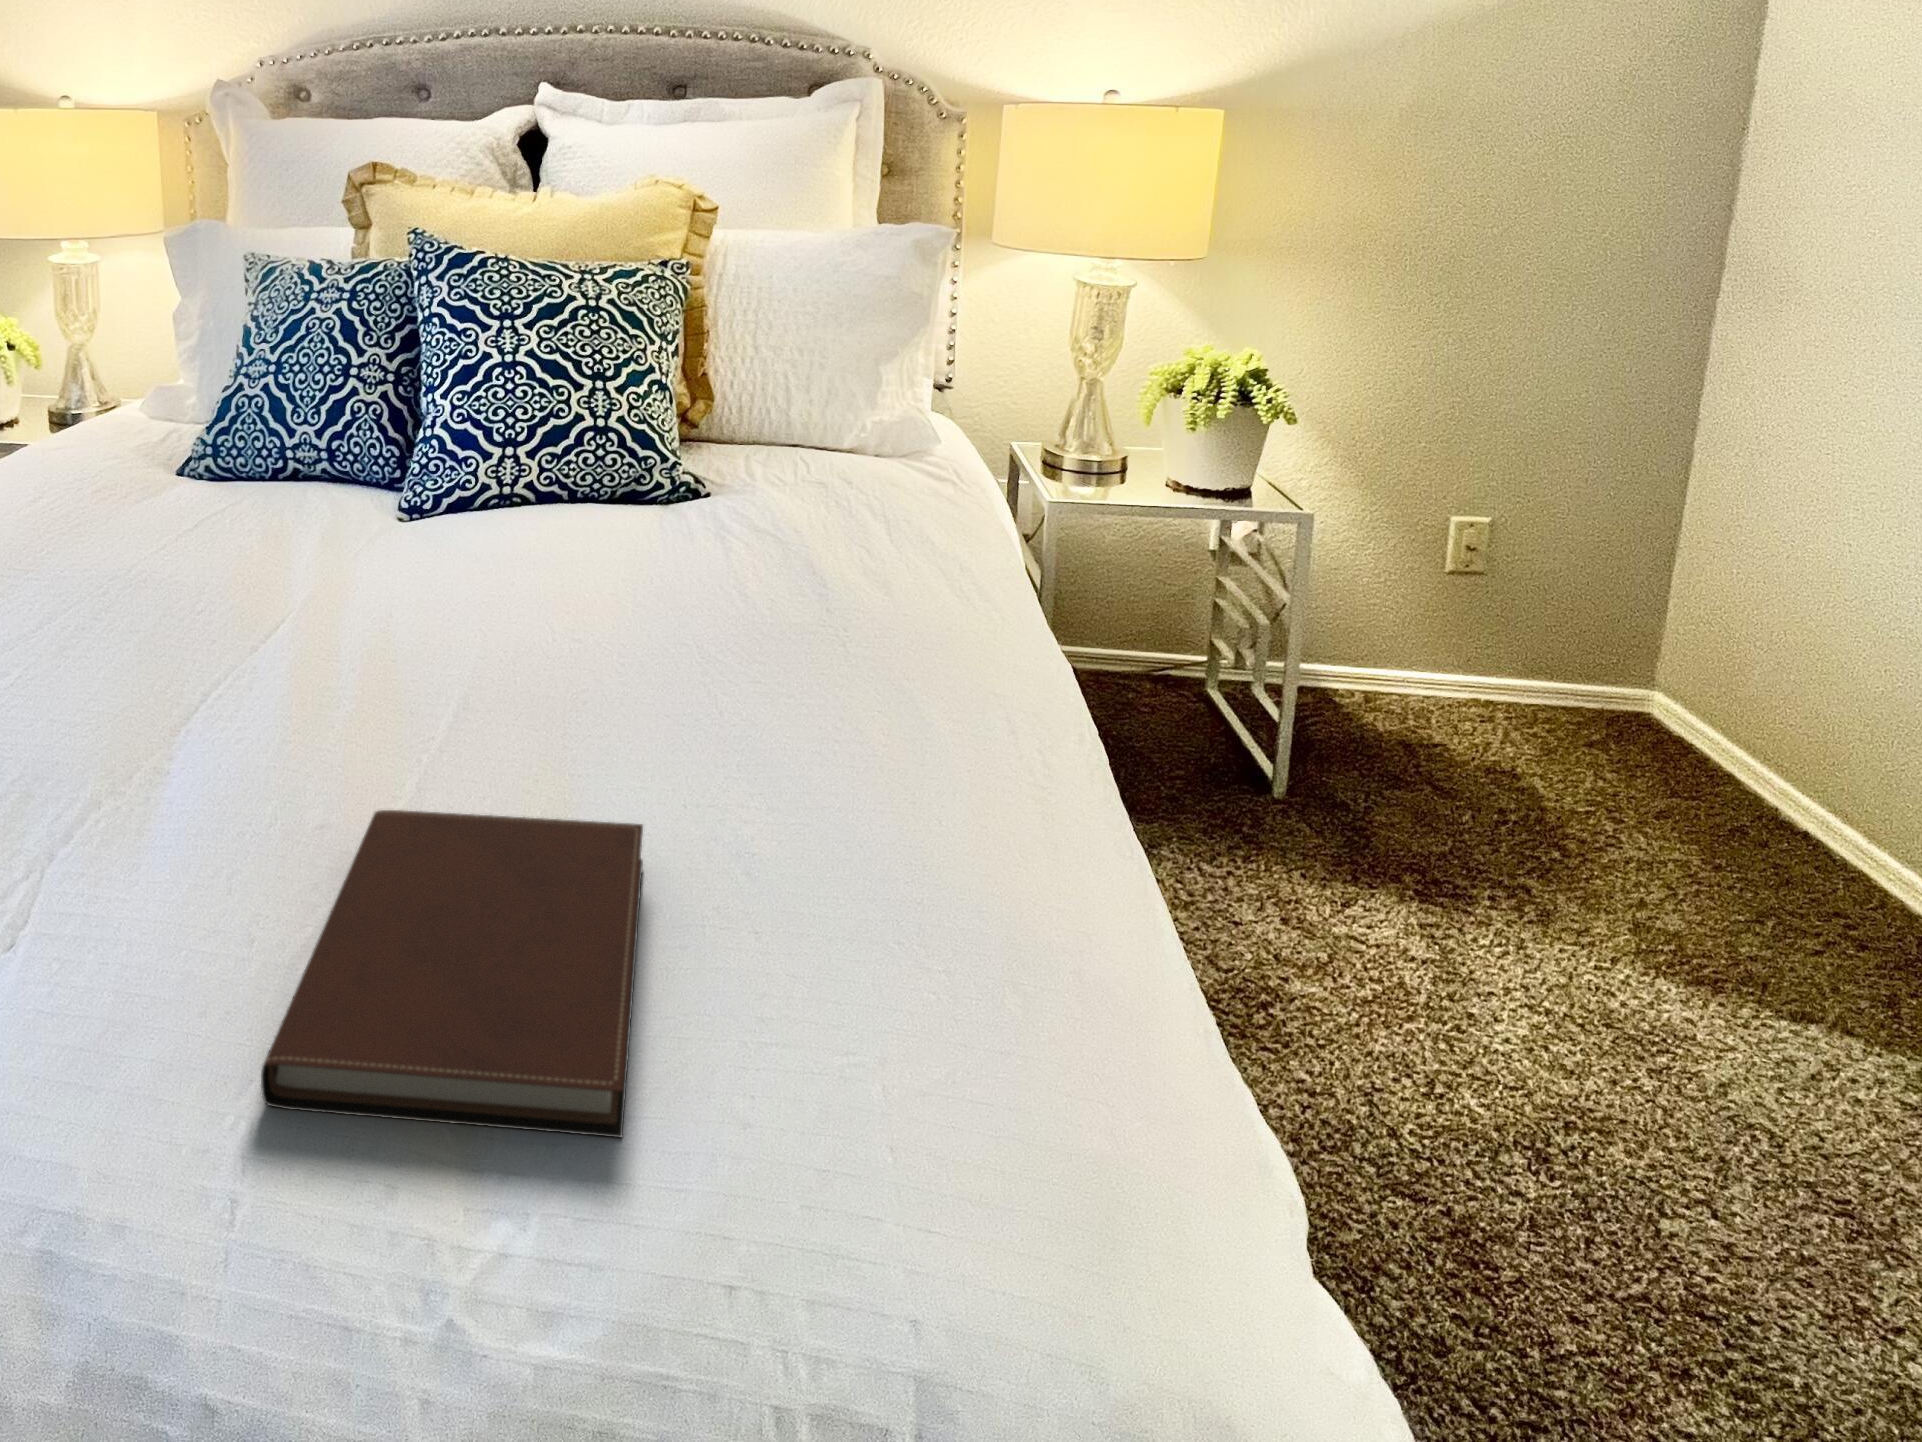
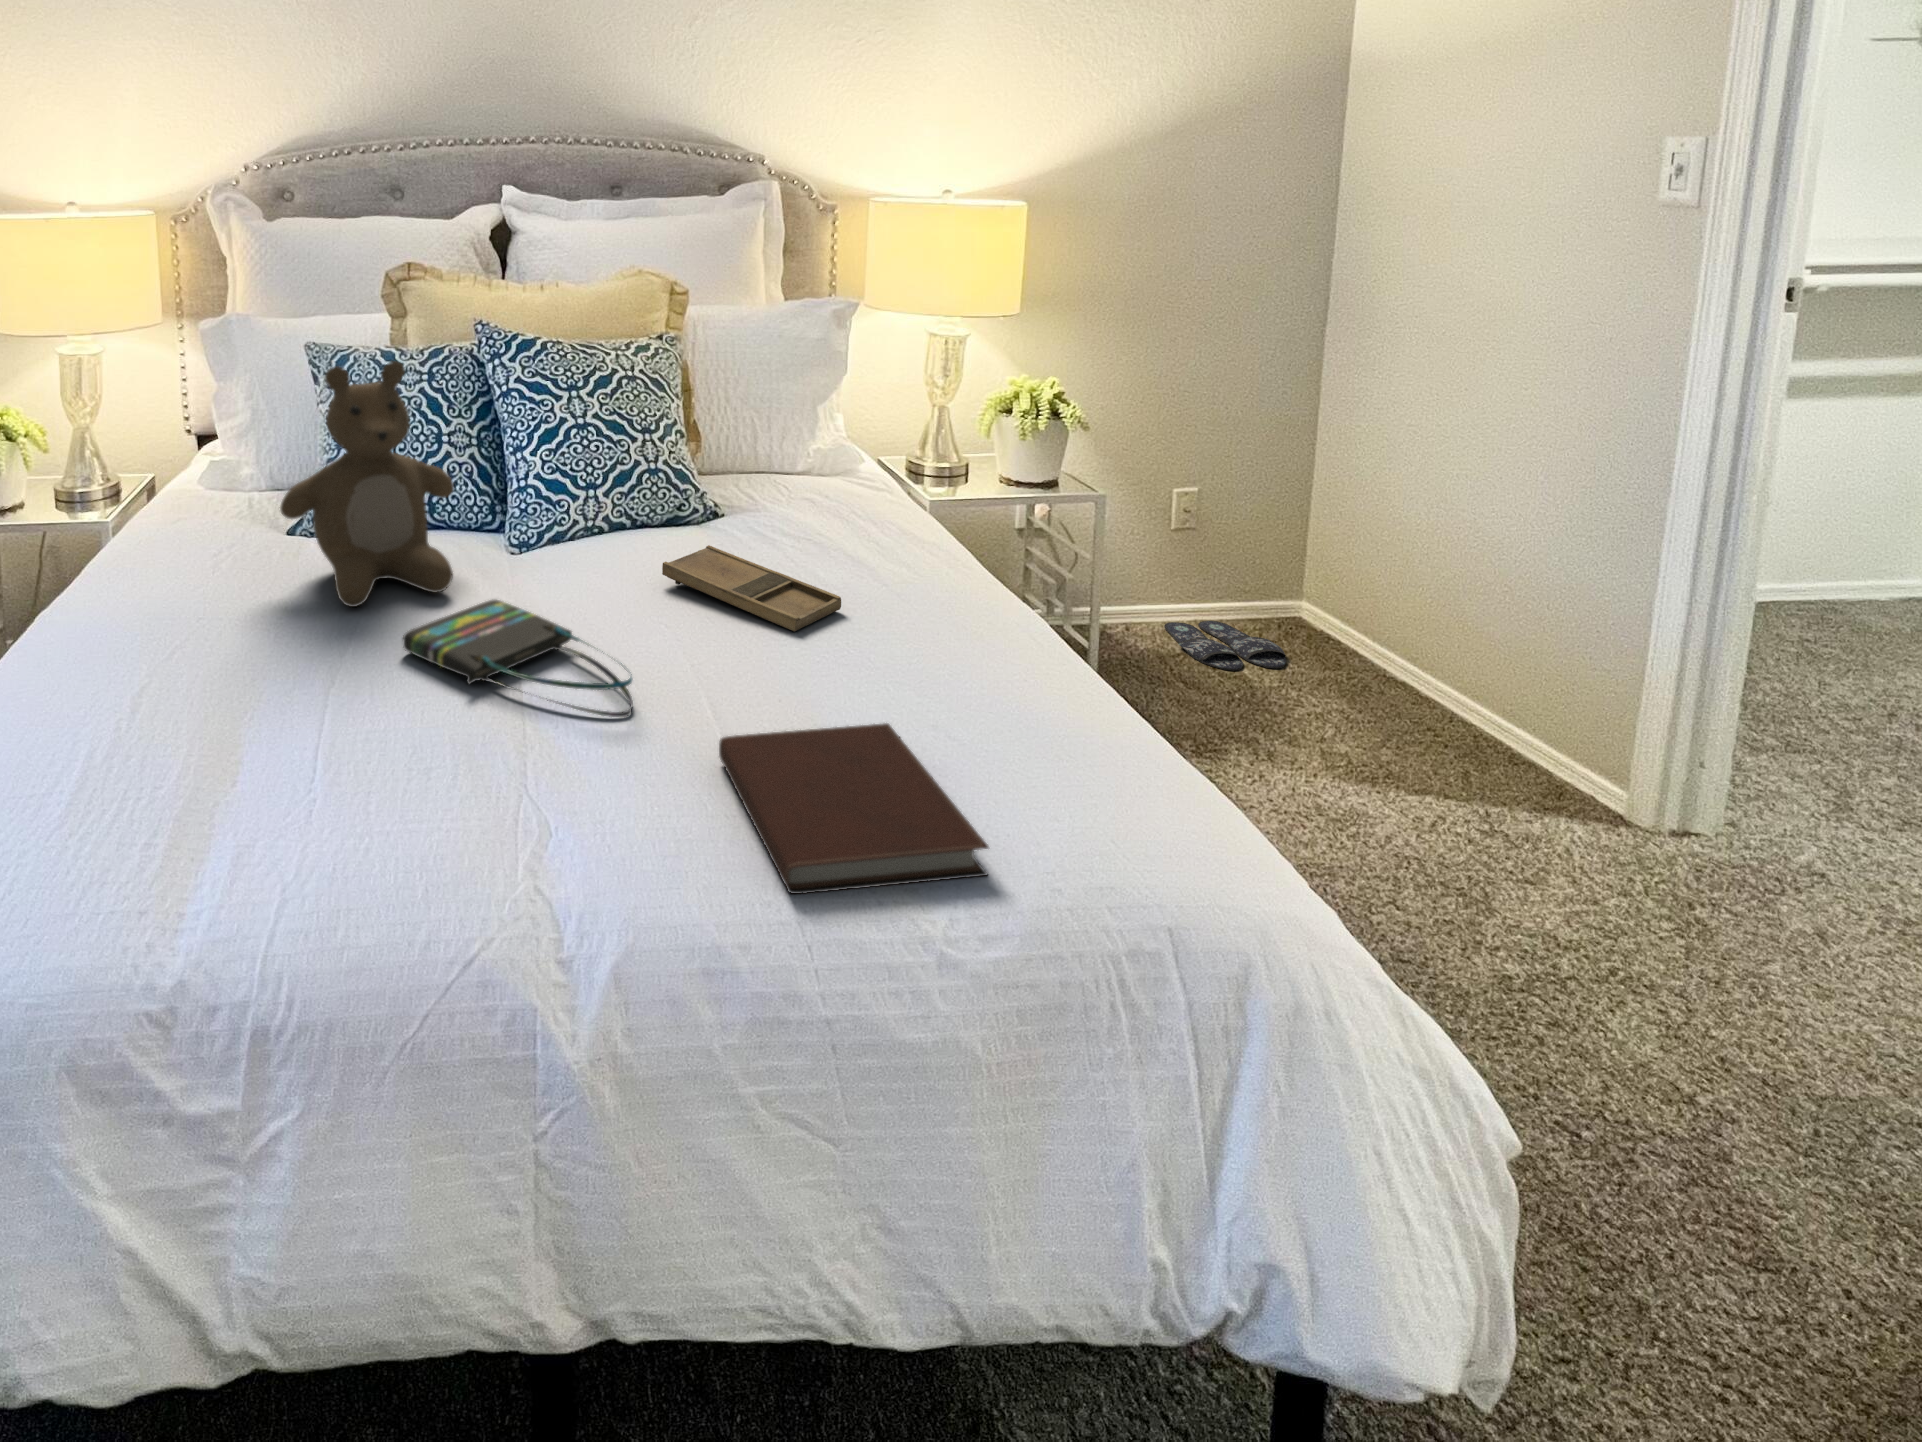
teddy bear: none [89,263,317,565] -> present [280,361,454,607]
tray: none [540,529,752,660] -> present [662,545,841,631]
tote bag: none [130,573,353,756] -> present [403,600,633,717]
slippers: none [1428,701,1612,787] -> present [1164,621,1286,671]

